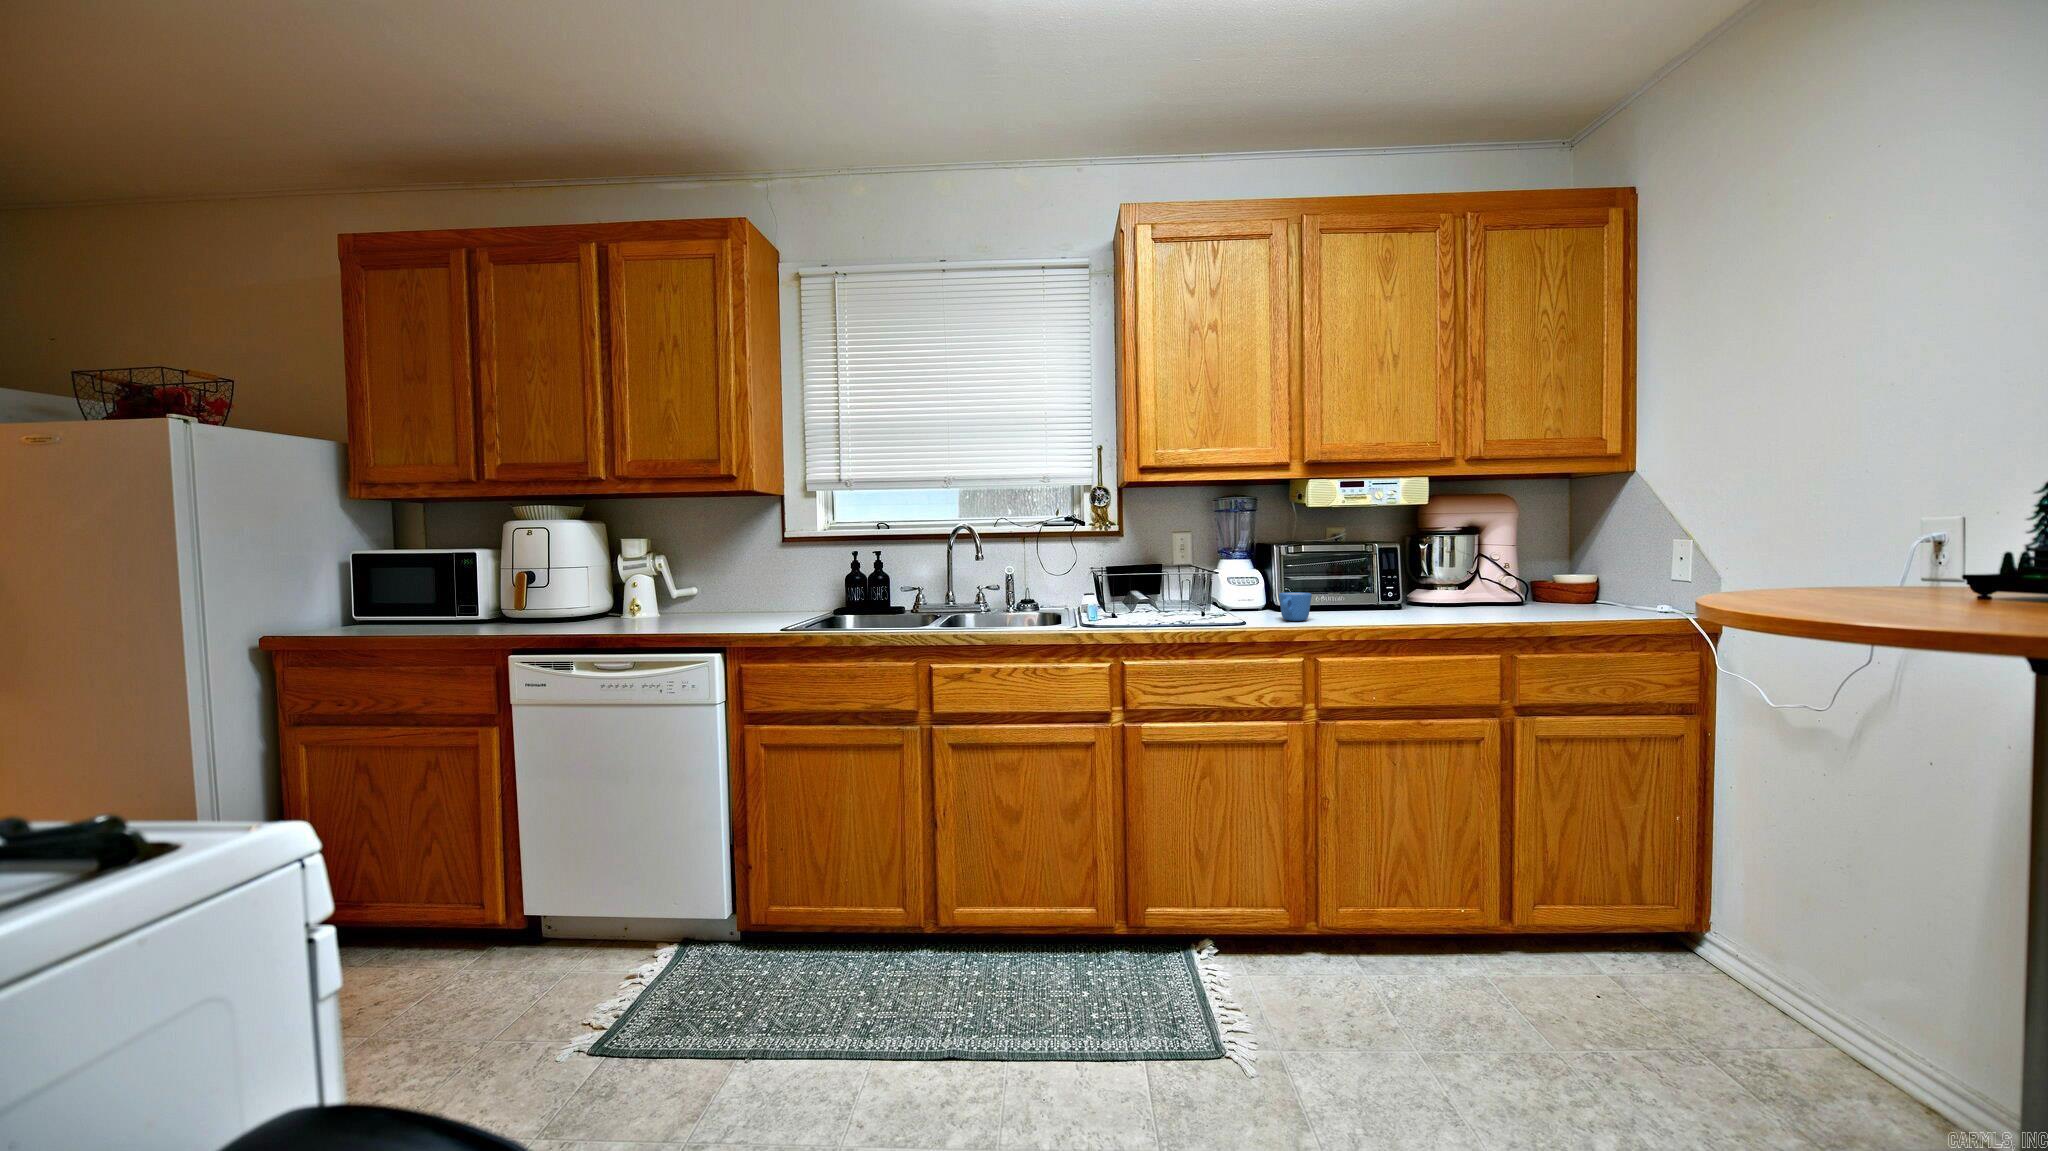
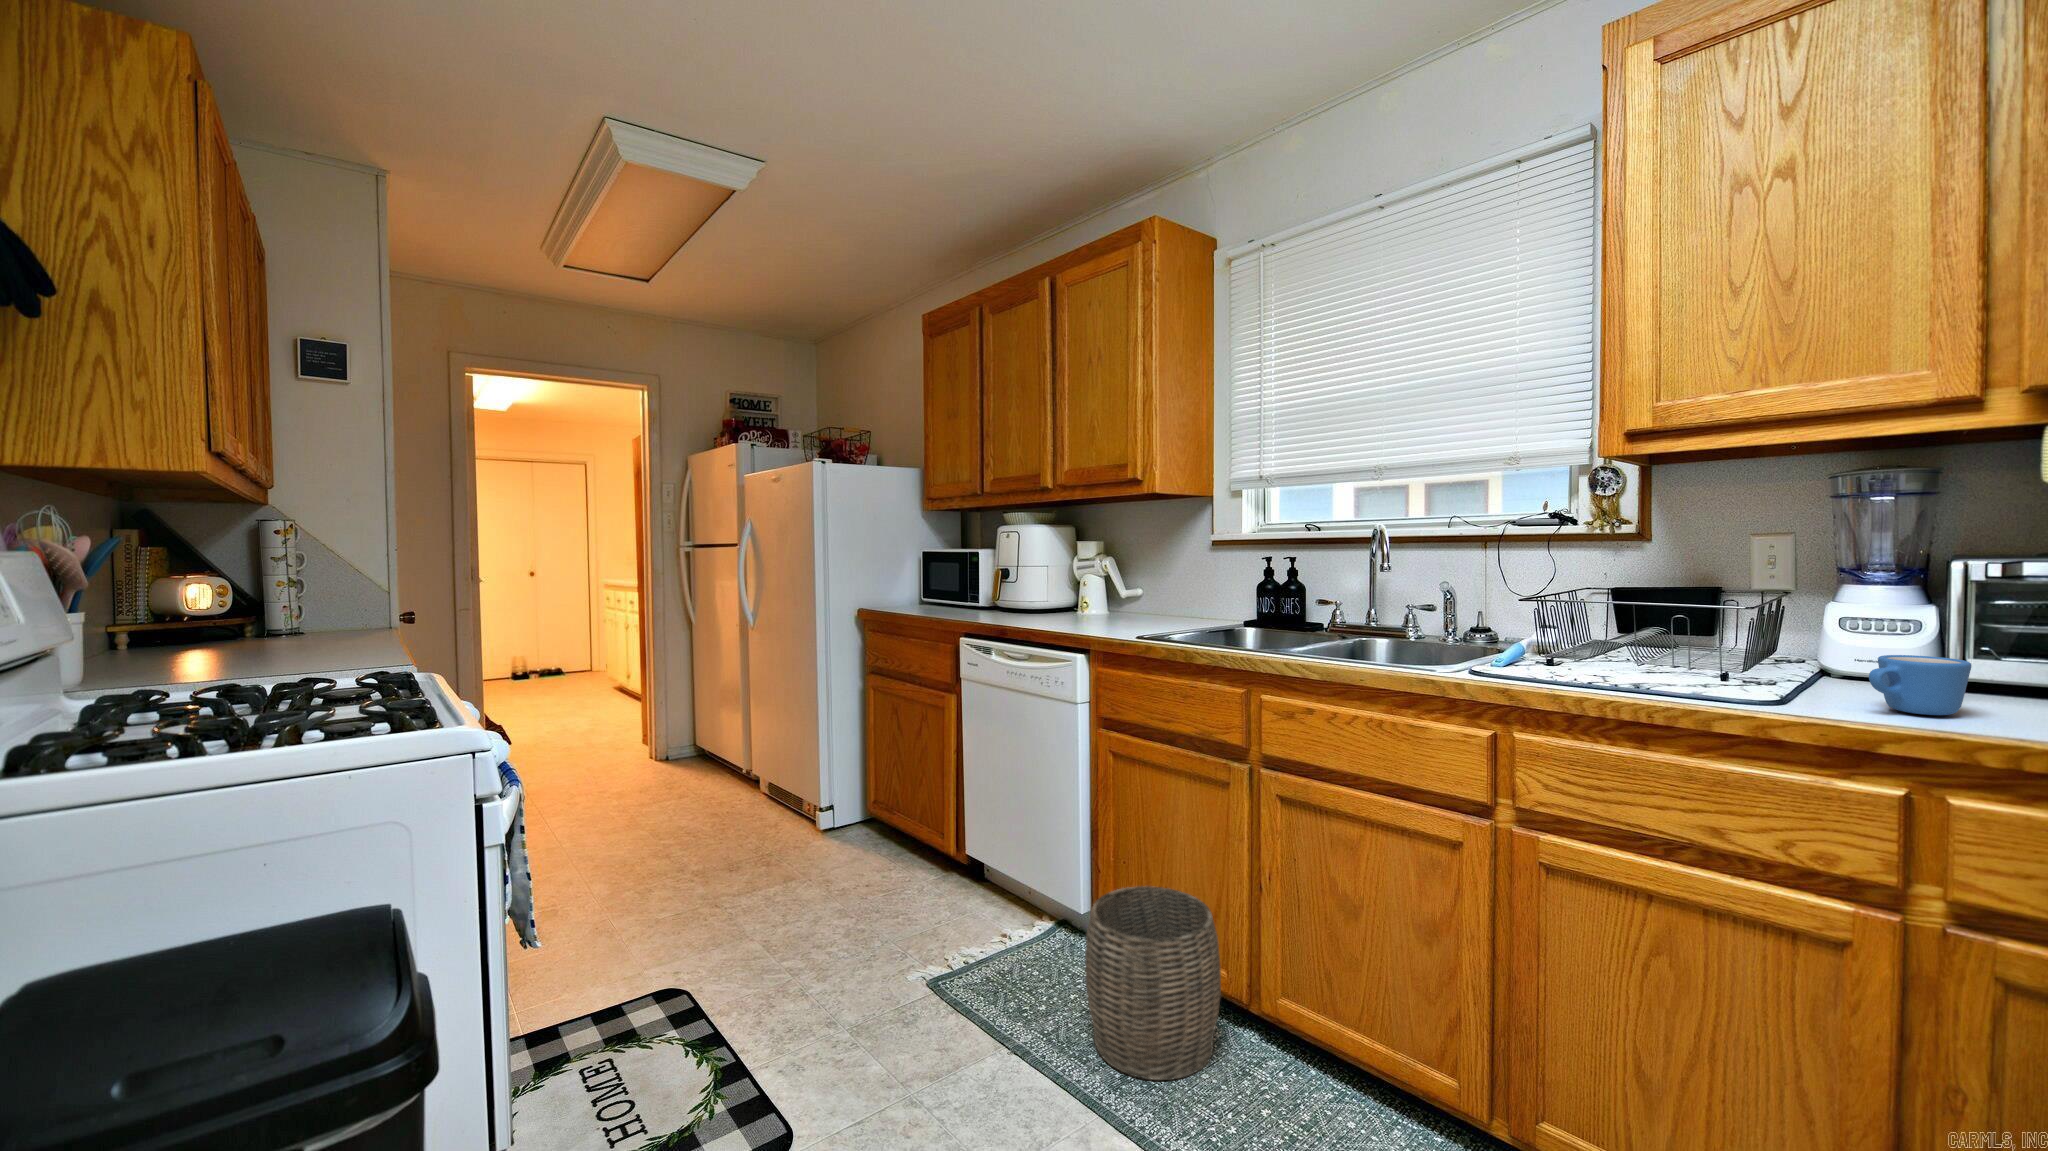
woven basket: none [797,853,921,1021] -> present [1085,886,1221,1080]

